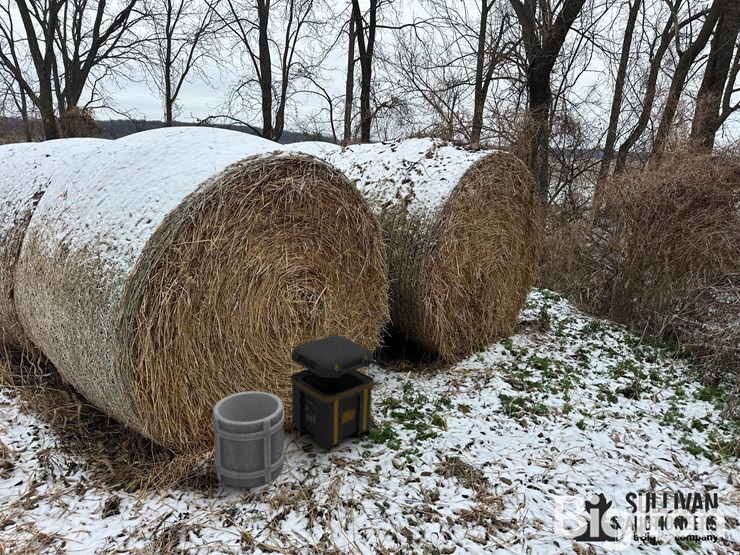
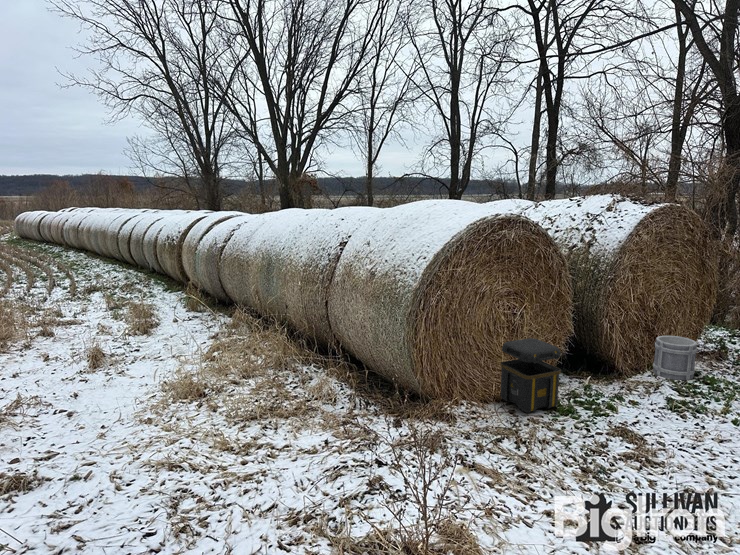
bucket: present [212,391,285,488] -> present [653,336,697,380]

